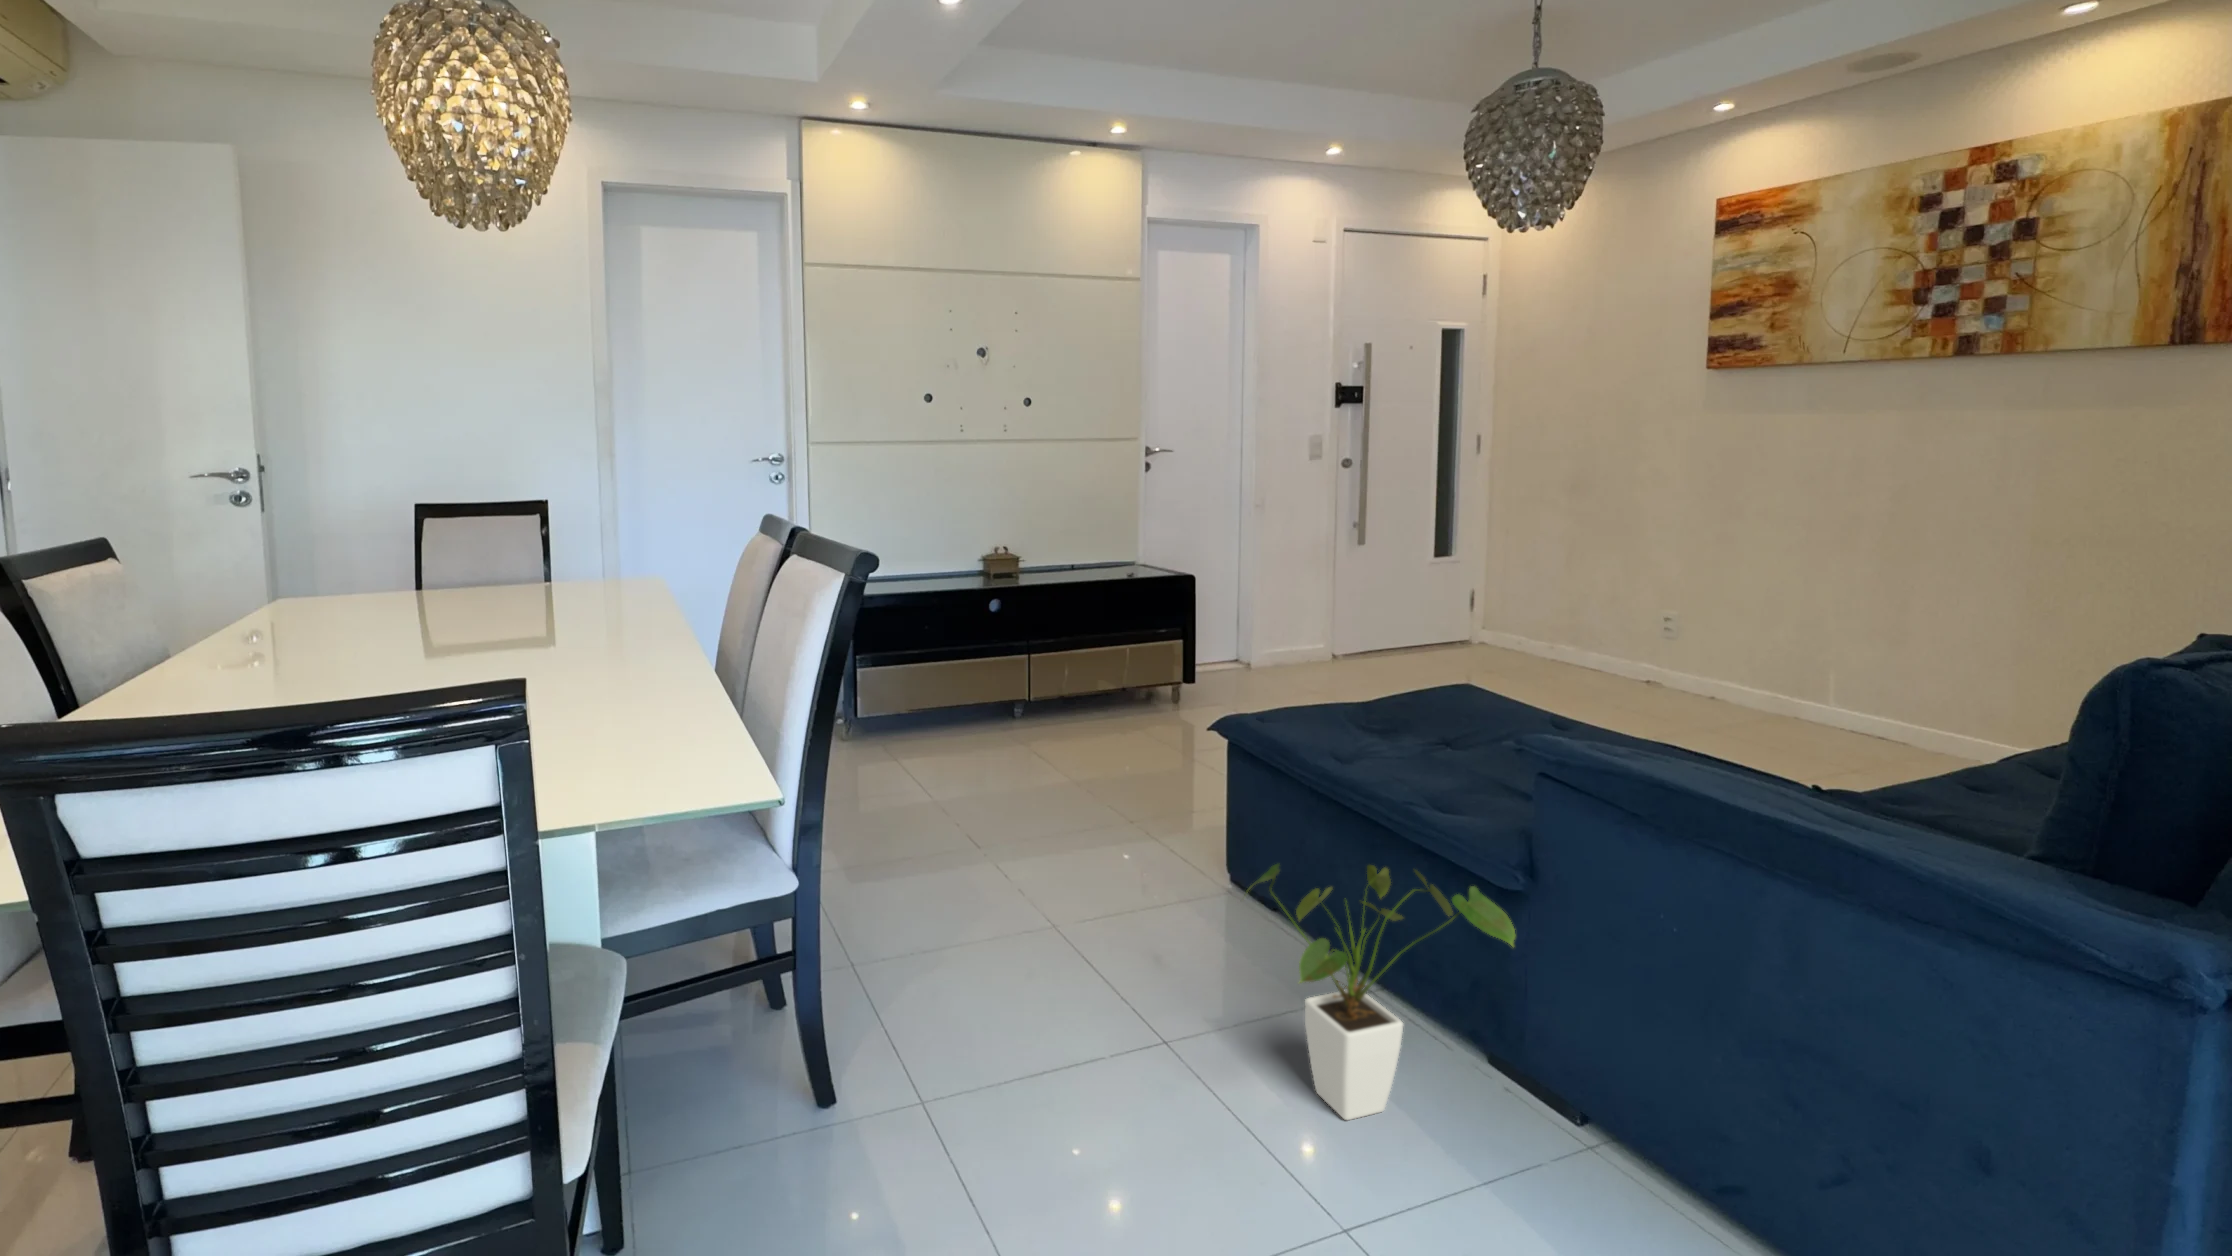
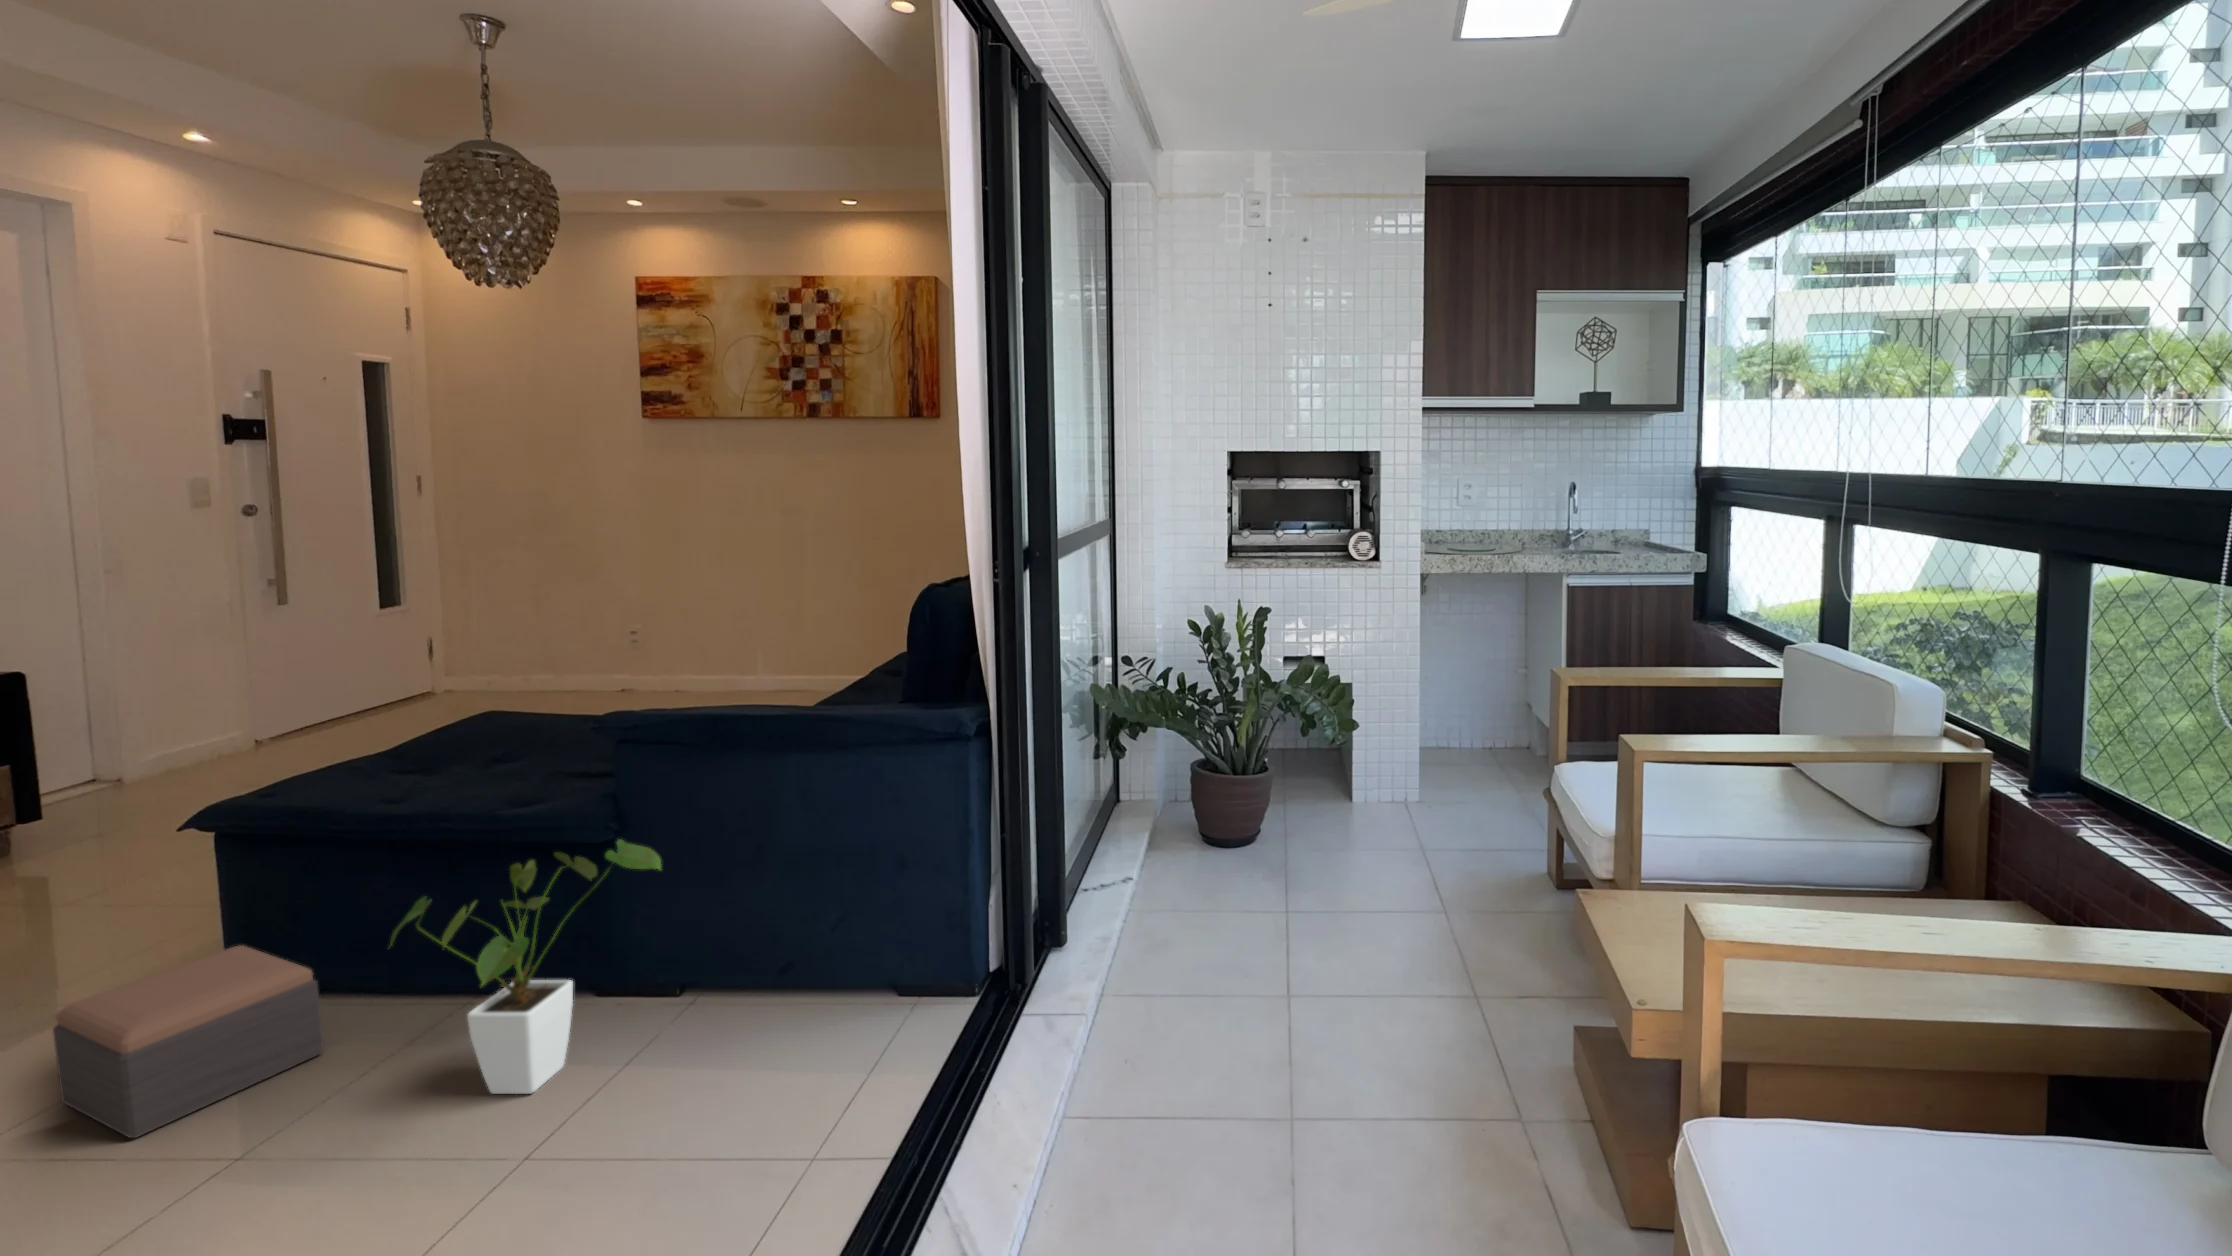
footstool: none [1107,832,1239,959] -> present [53,946,324,1138]

